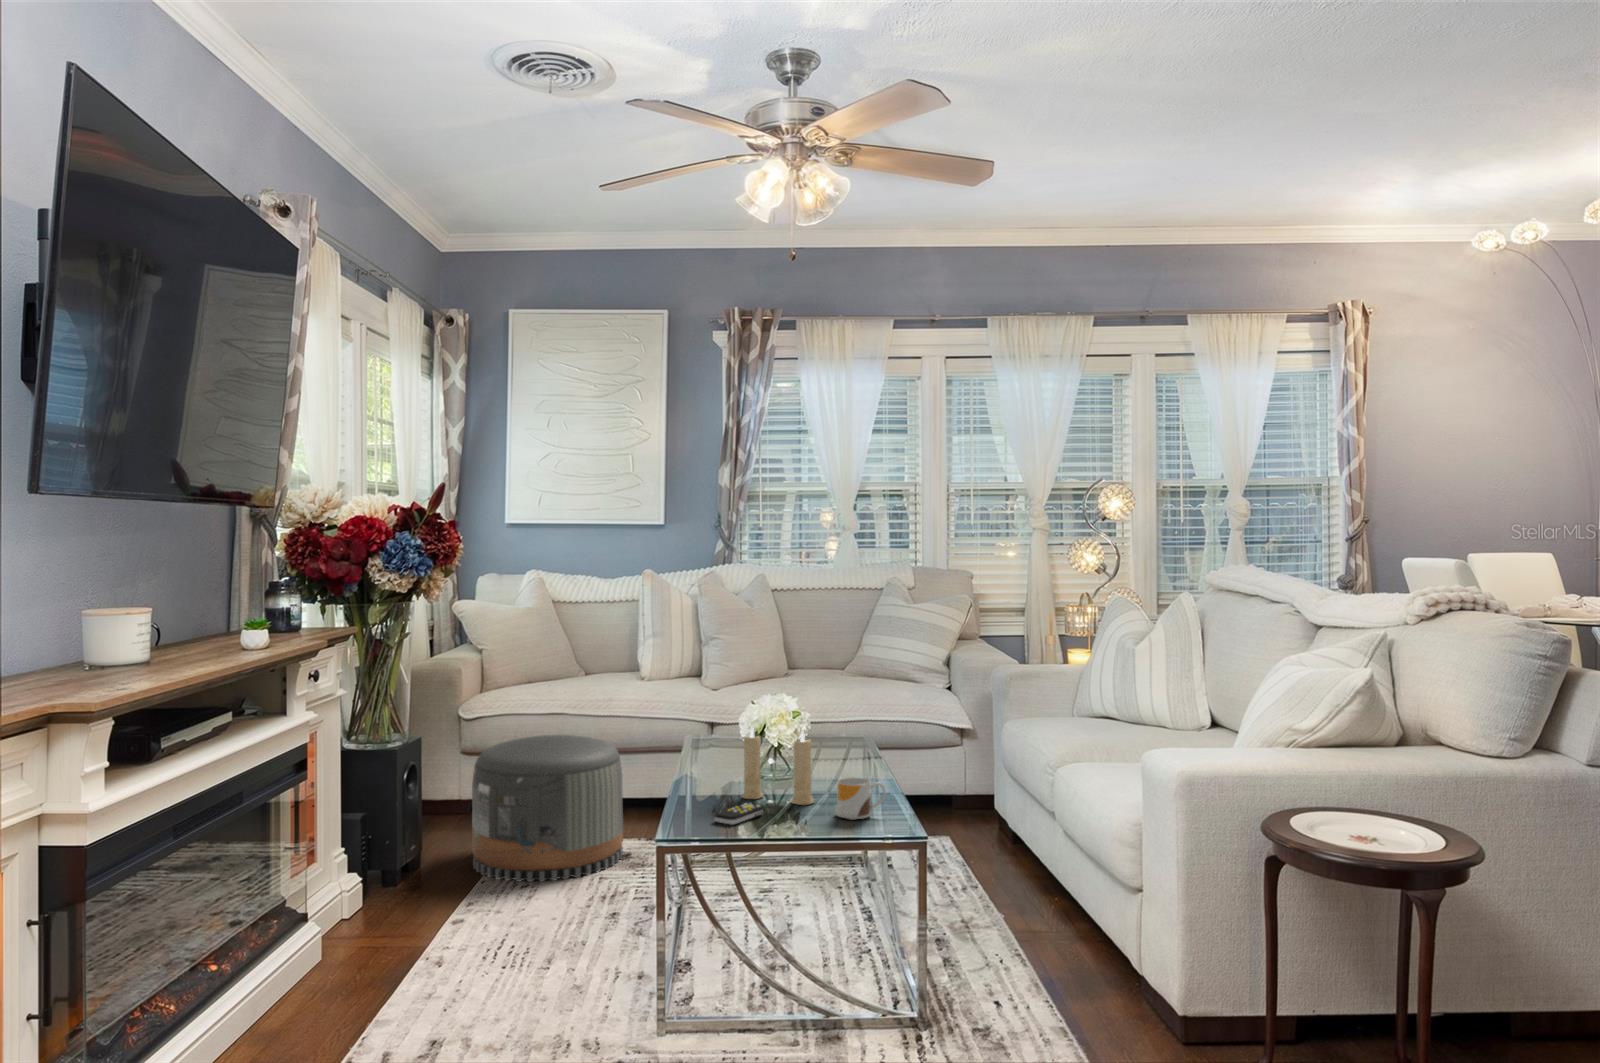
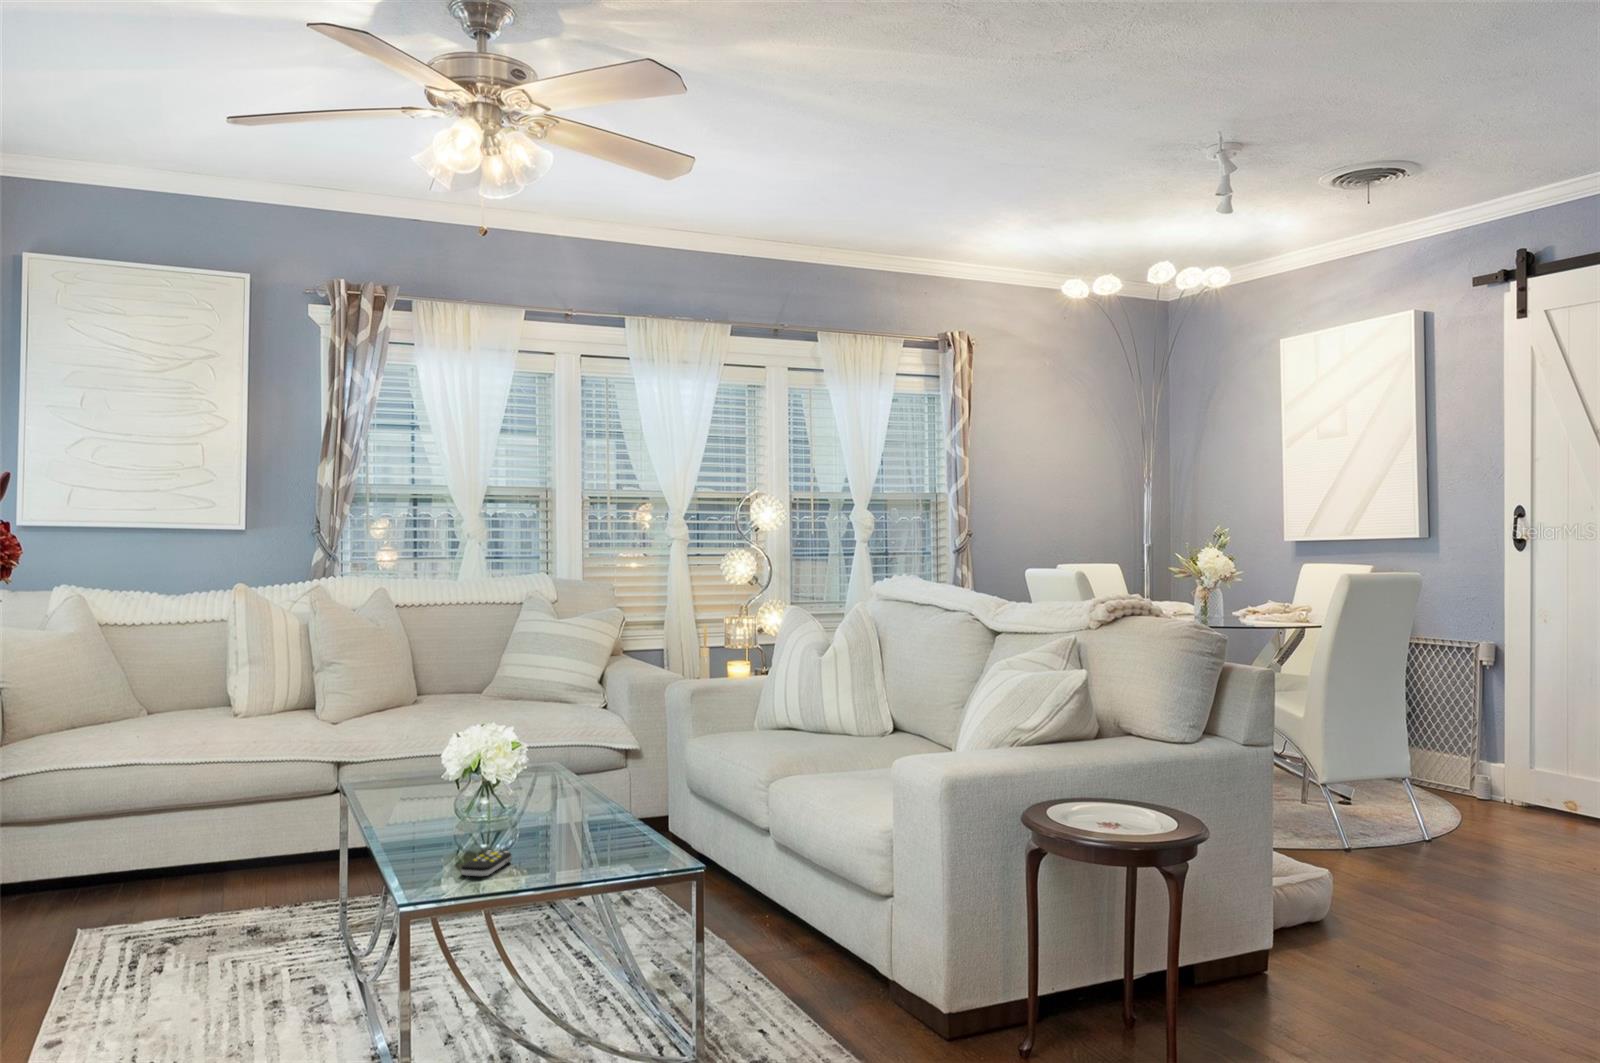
candle: present [741,726,814,805] -> none [468,757,558,846]
pouf: present [472,735,623,882] -> none [37,792,251,984]
mug: present [835,777,886,820] -> none [592,809,647,856]

